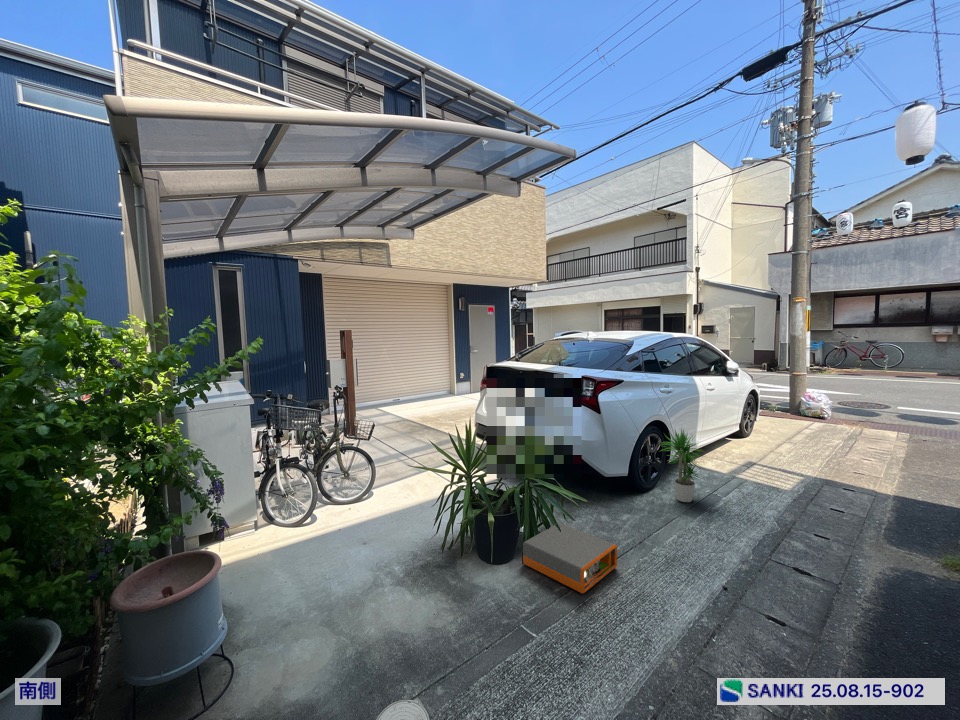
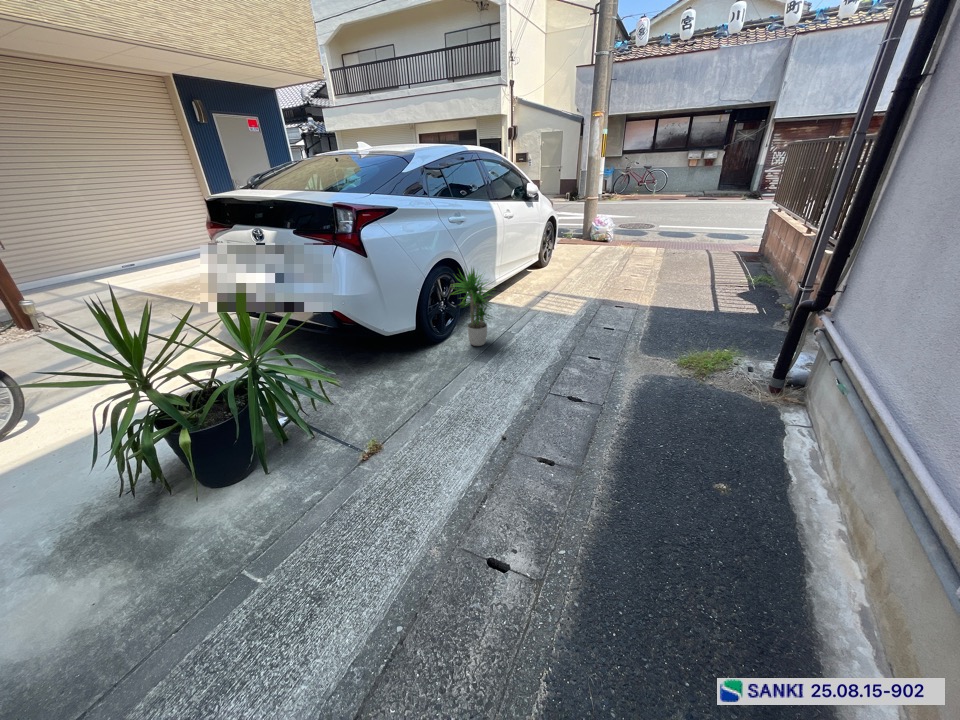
storage box: present [523,523,617,593] -> none [264,405,391,491]

